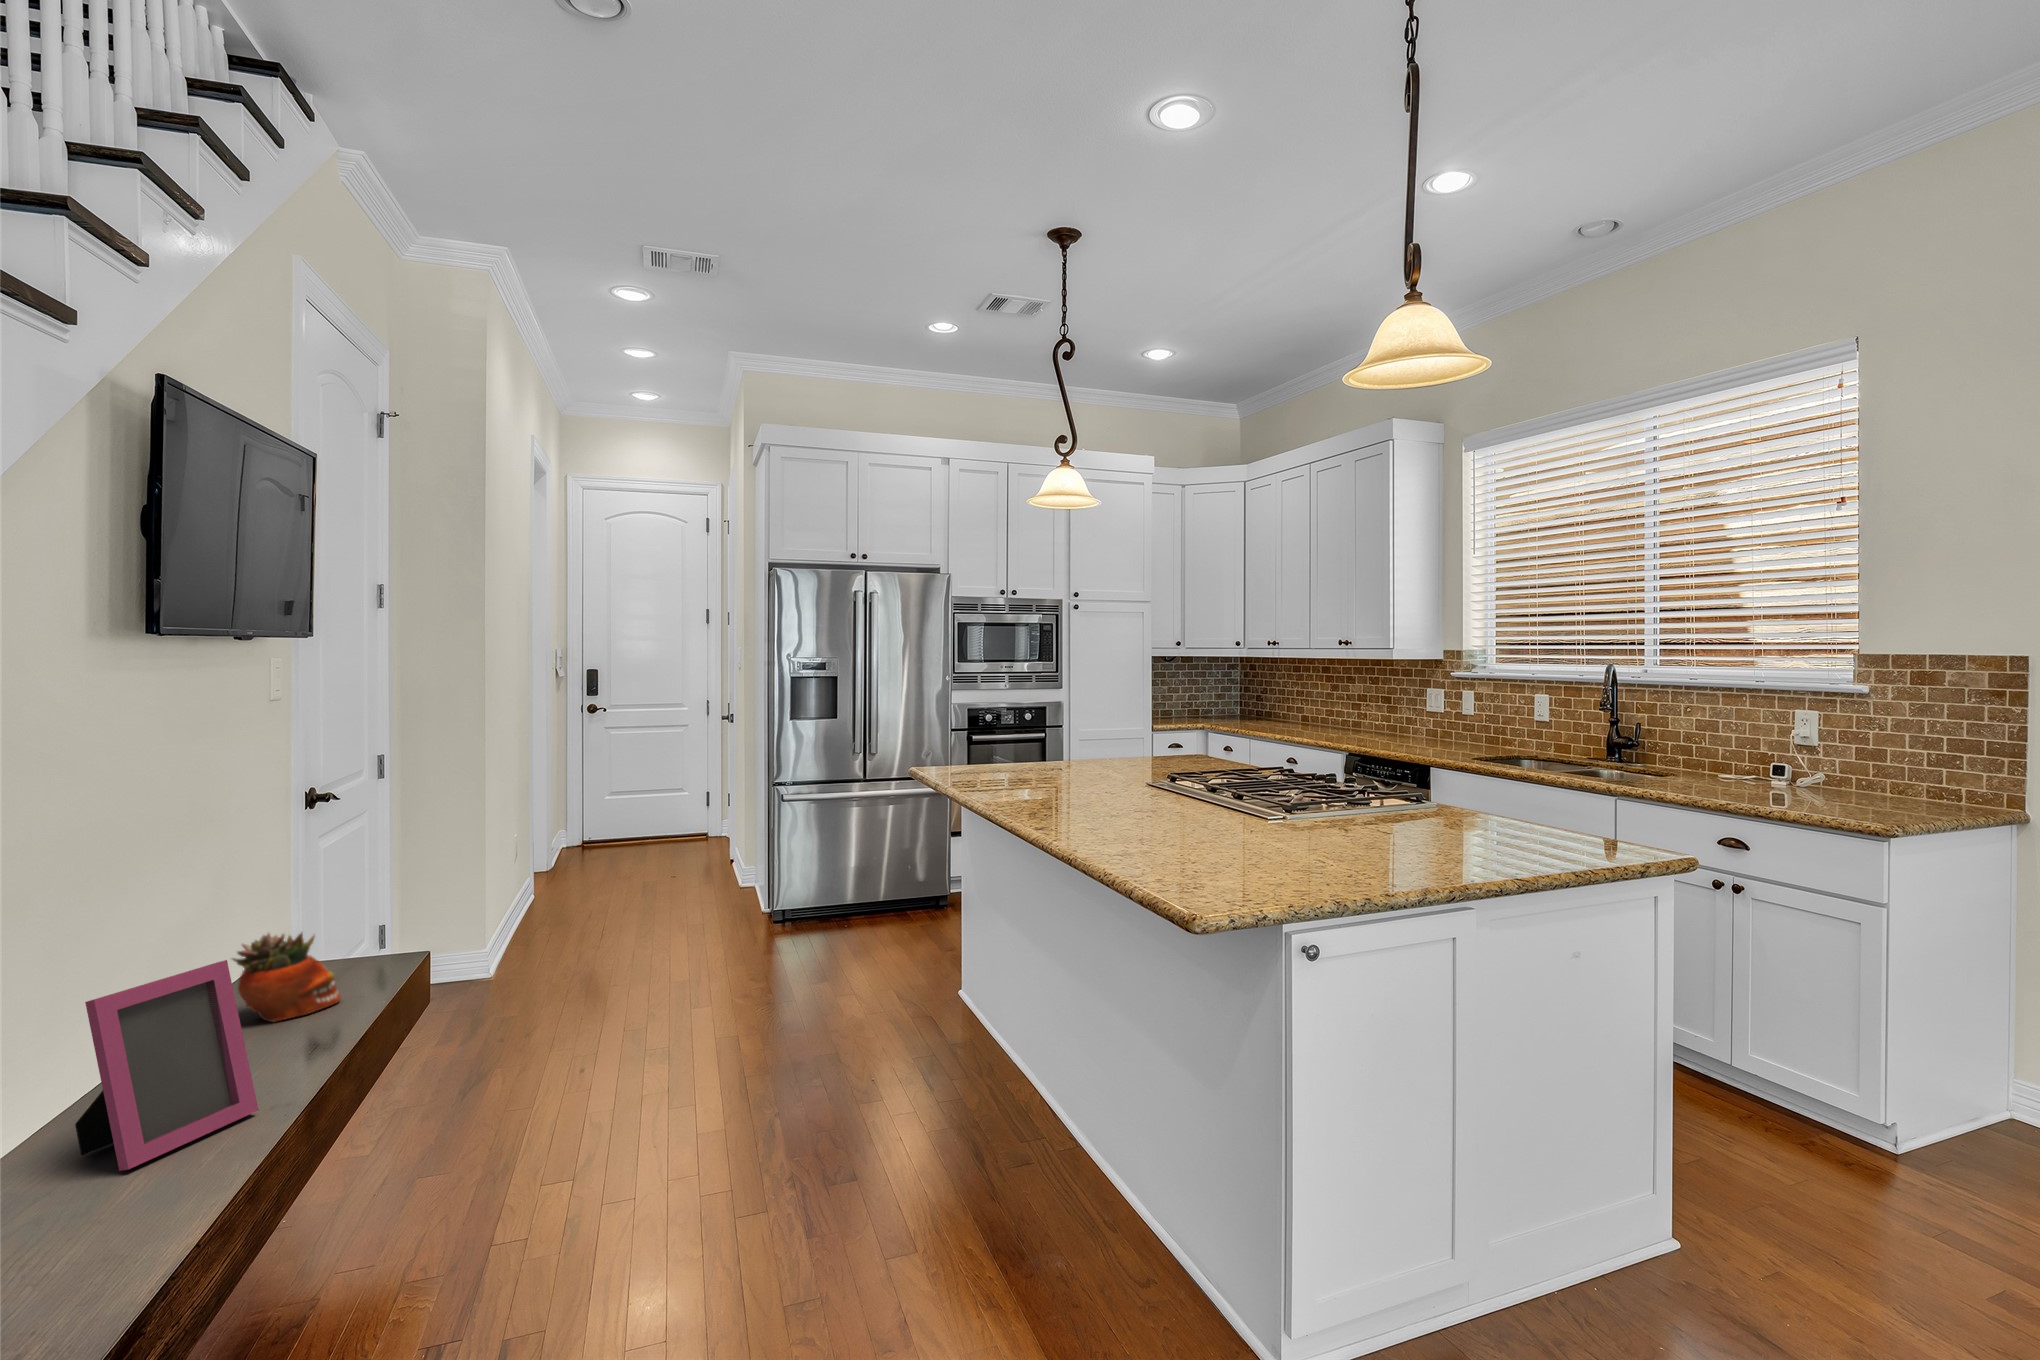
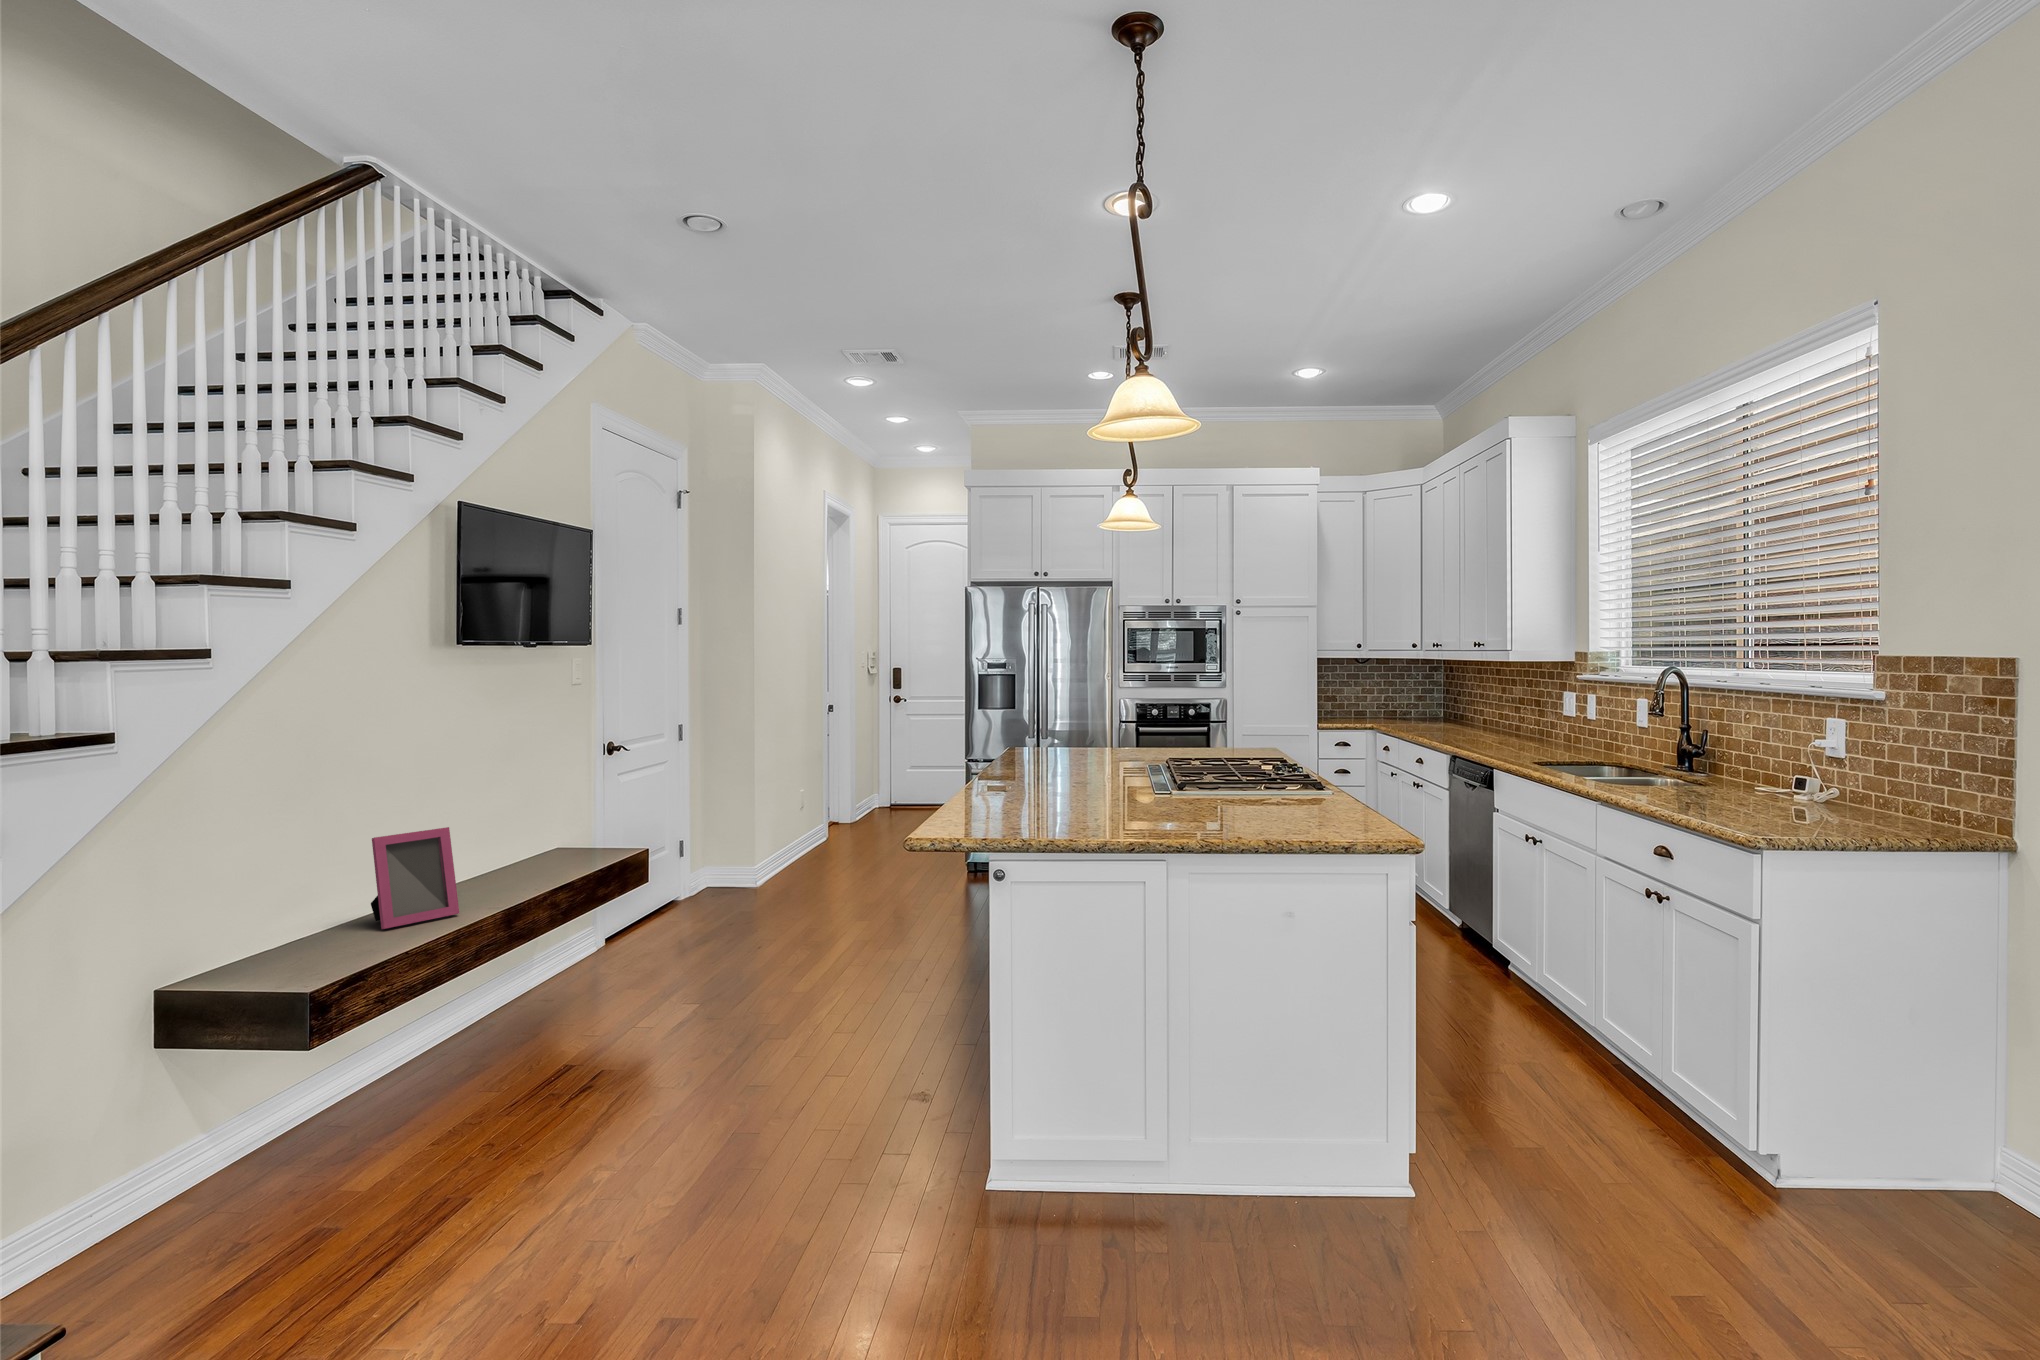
succulent planter: present [233,932,341,1022] -> none [498,823,559,877]

